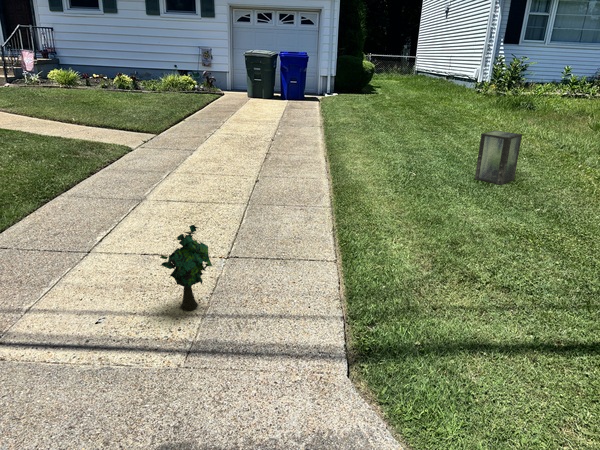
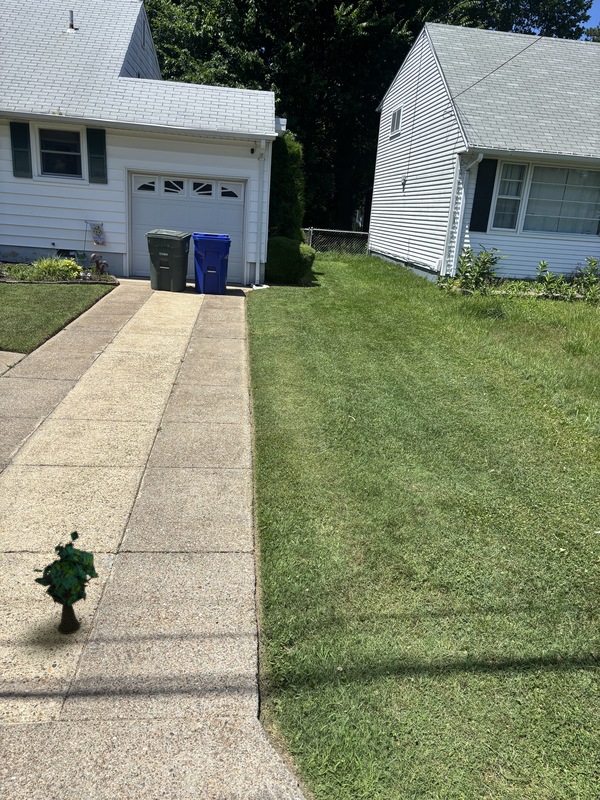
storage box: present [475,130,522,185] -> none [424,367,476,433]

